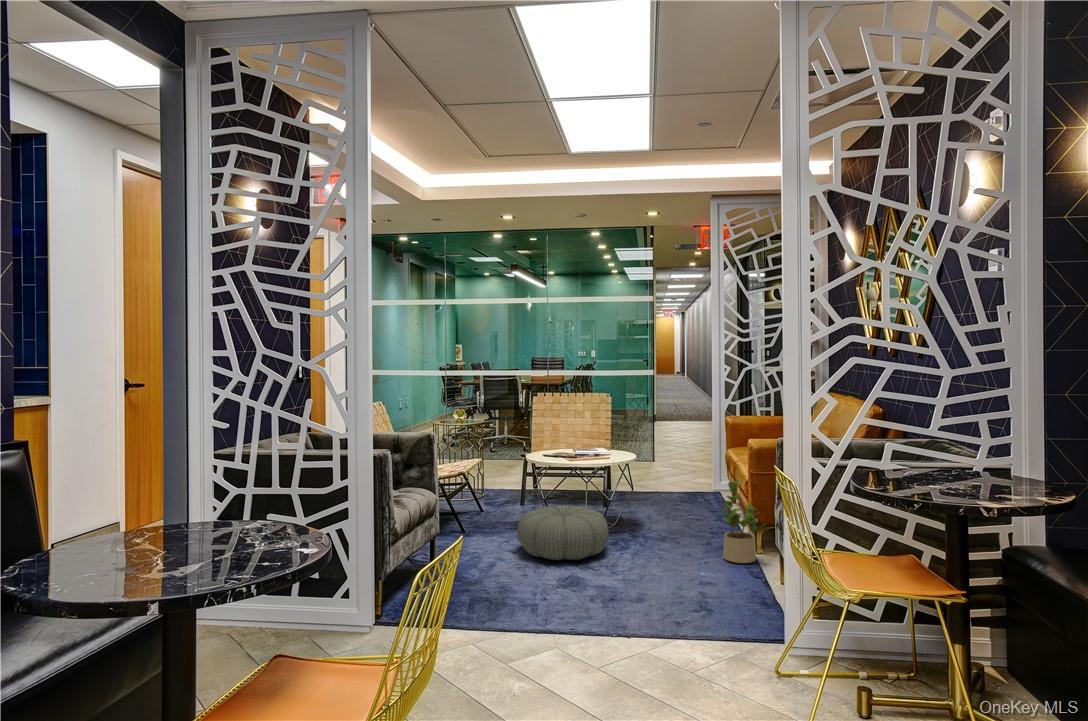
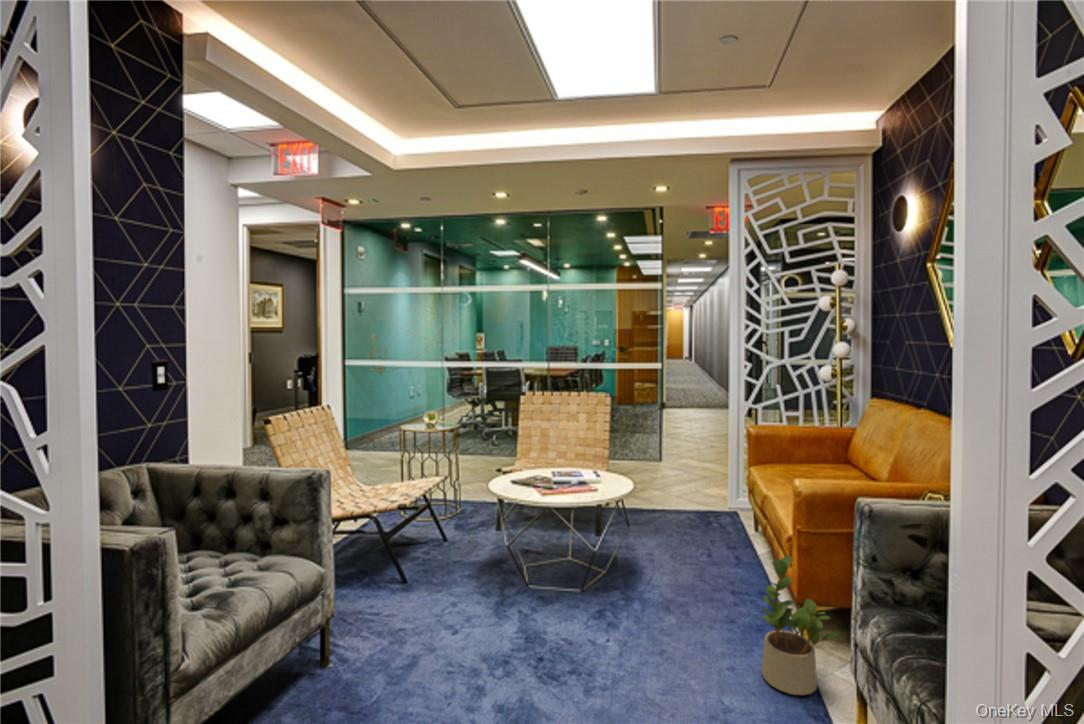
pouf: present [517,505,608,560] -> none [454,563,586,669]

